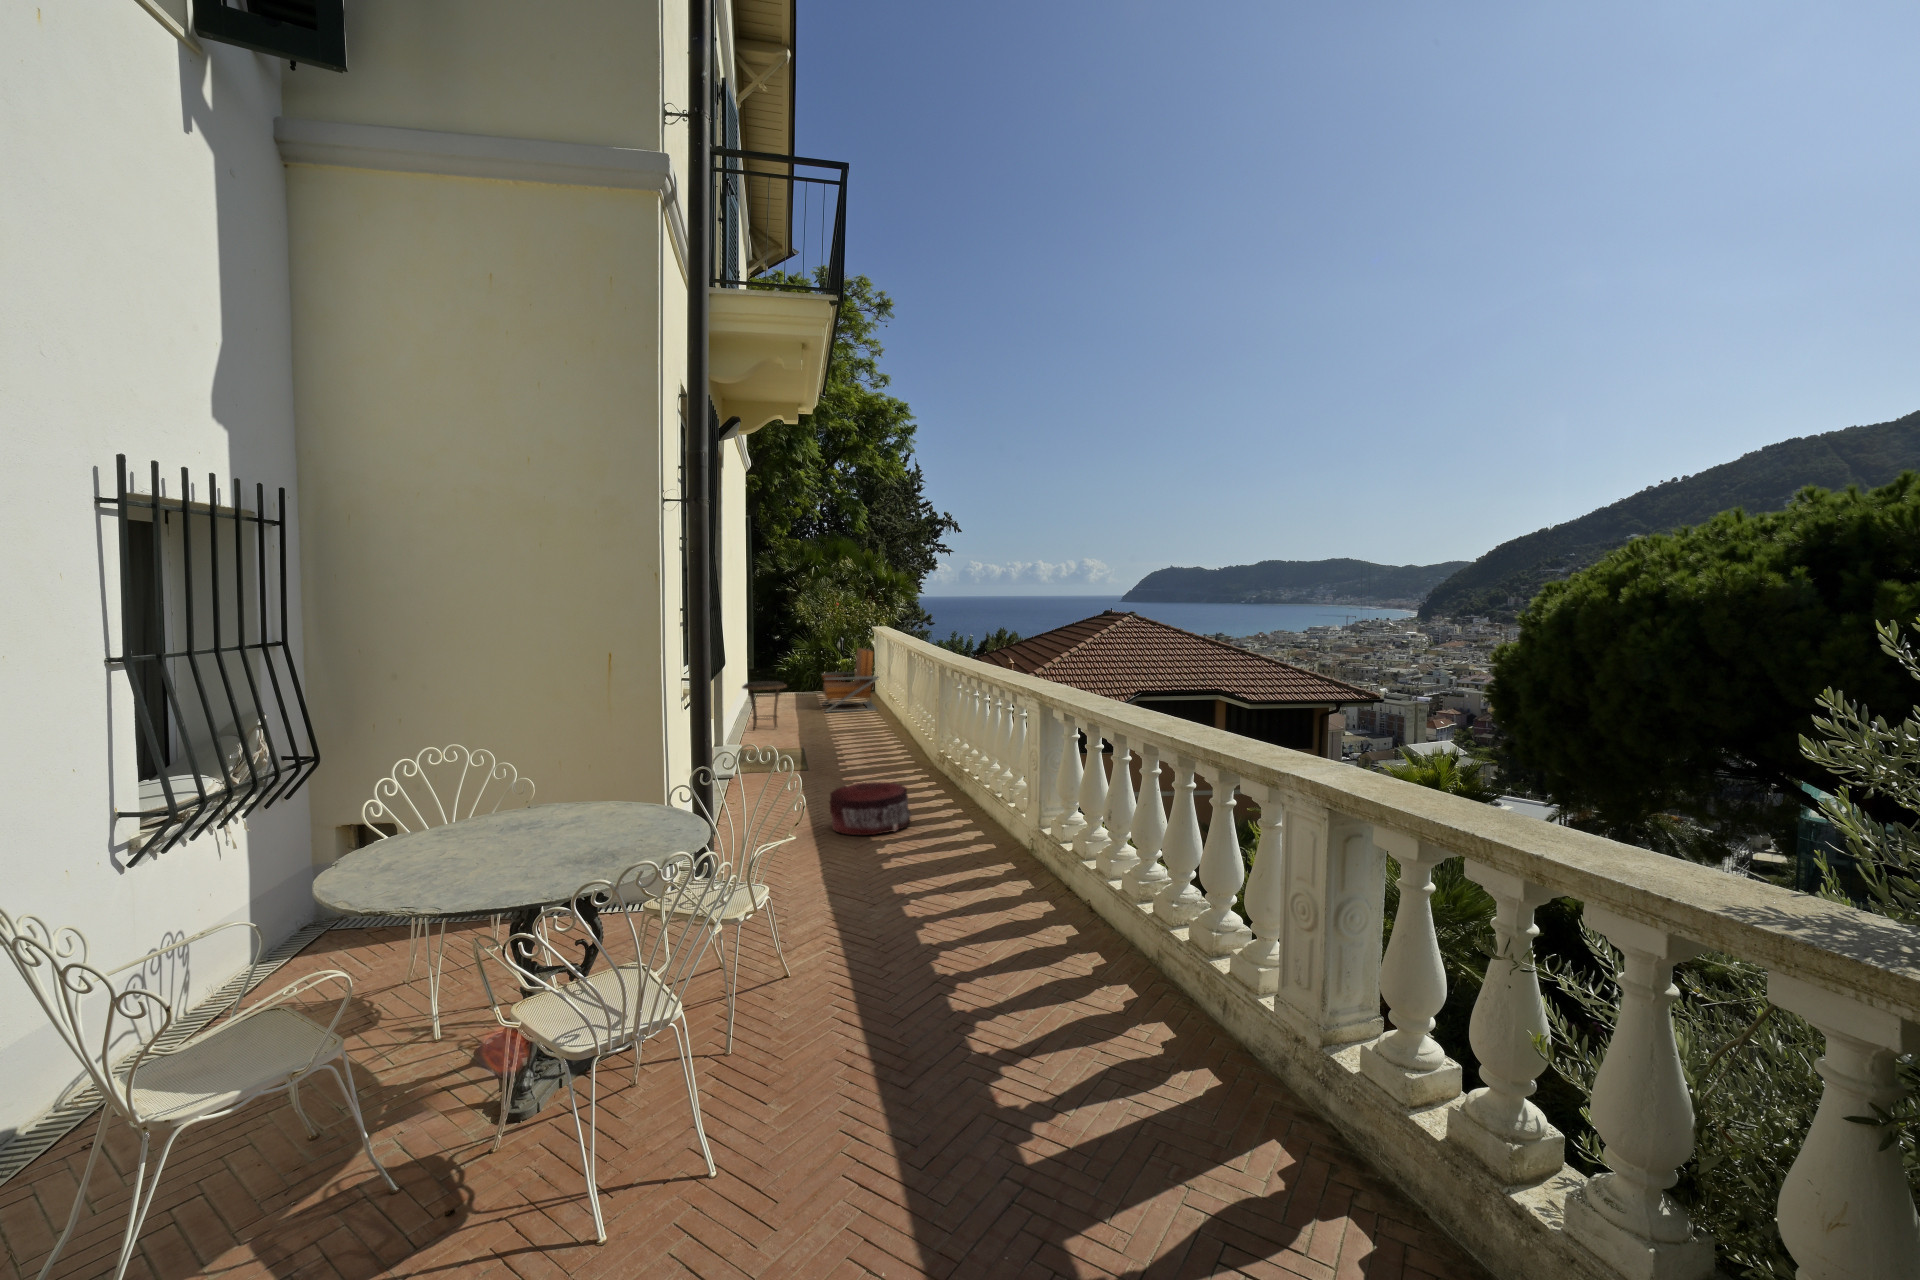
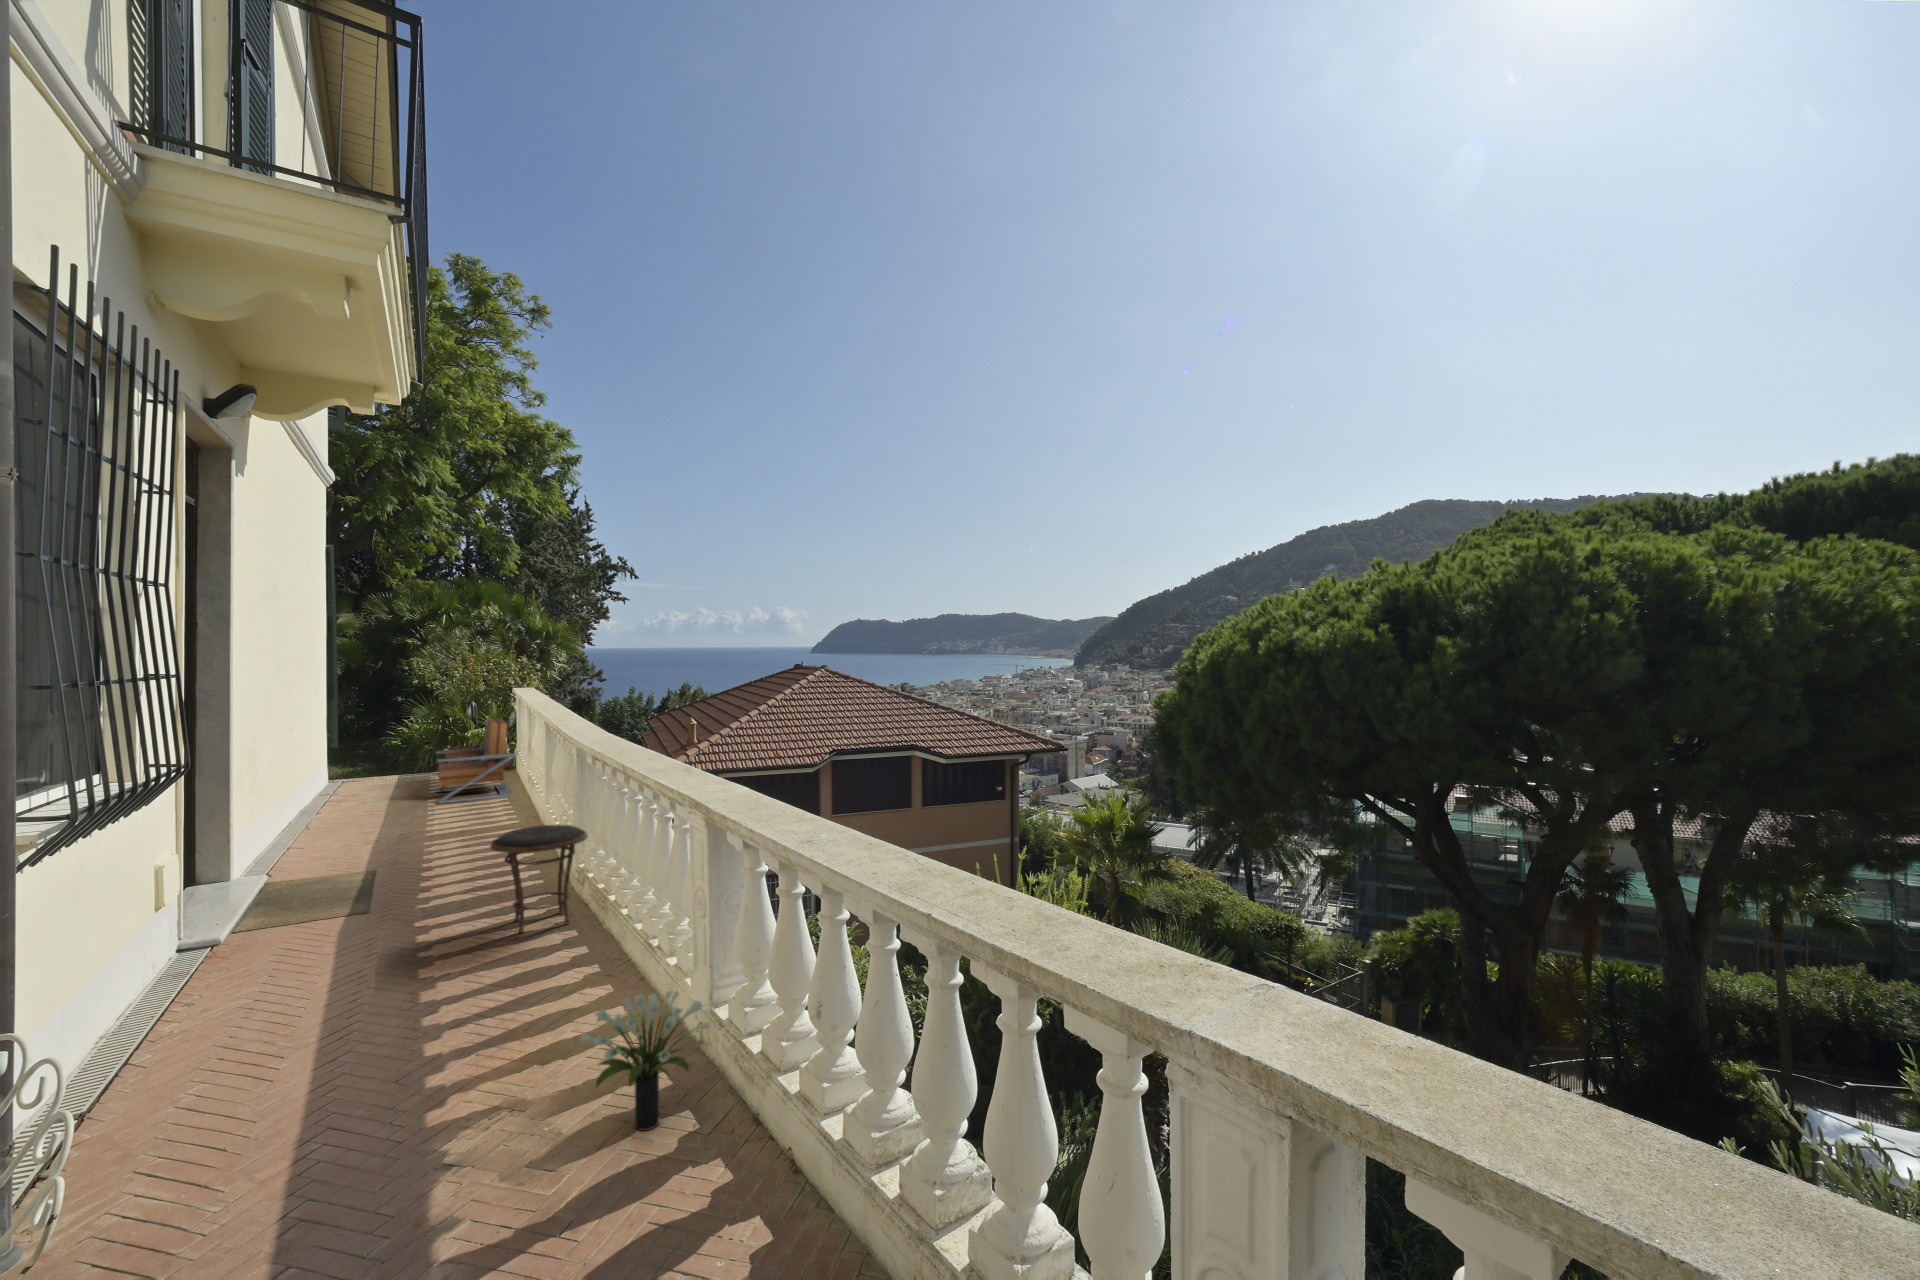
side table: present [742,681,787,729] -> present [491,825,587,933]
pouf: present [829,782,911,835] -> none [374,946,517,1049]
potted plant: none [962,796,1042,883] -> present [580,991,708,1131]

